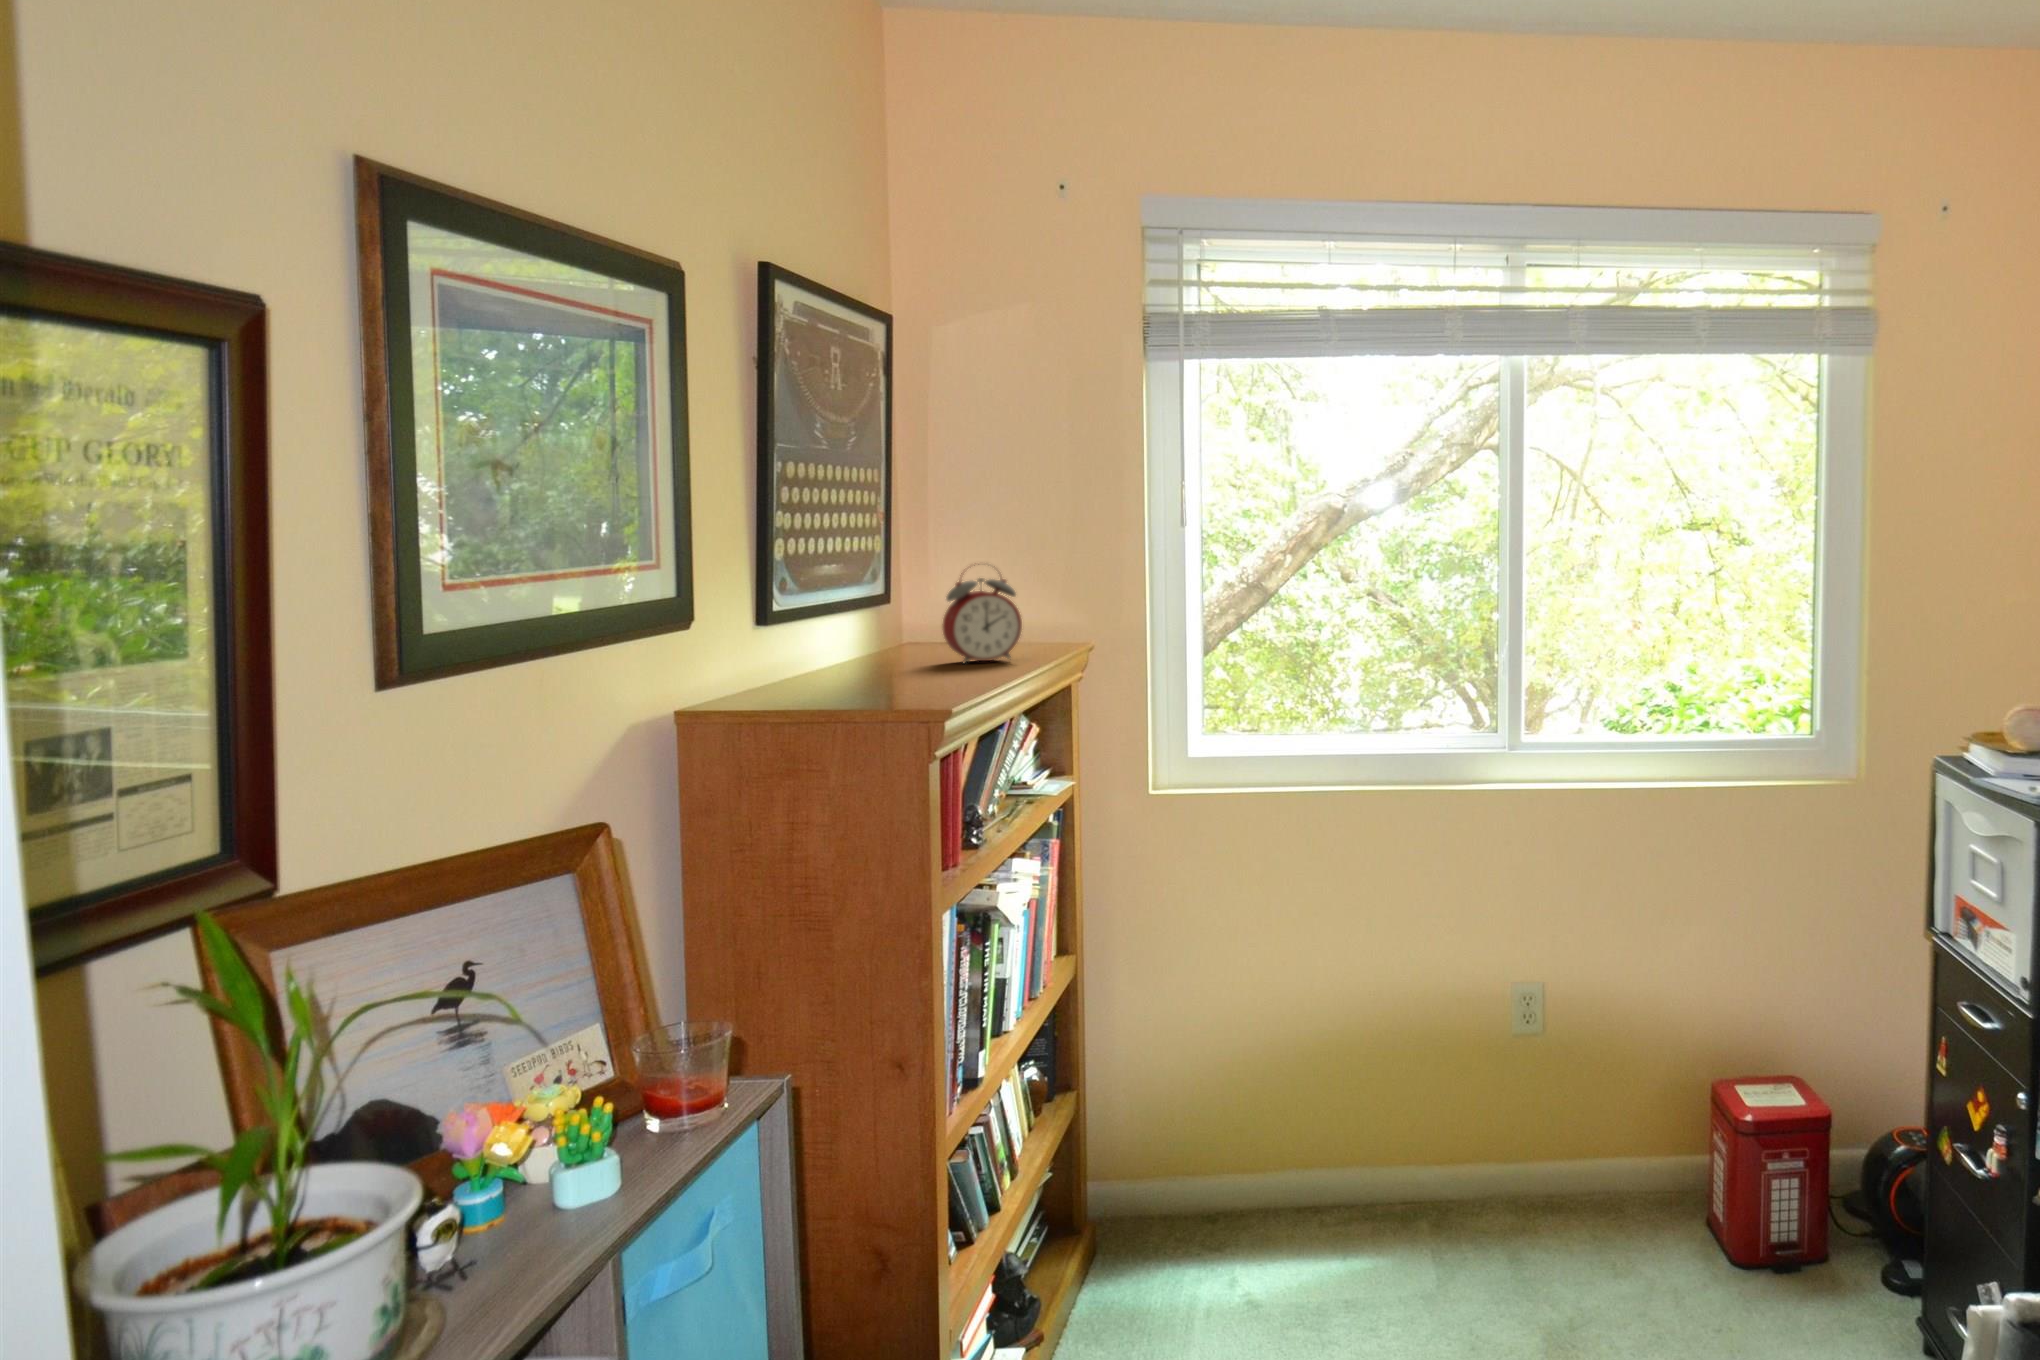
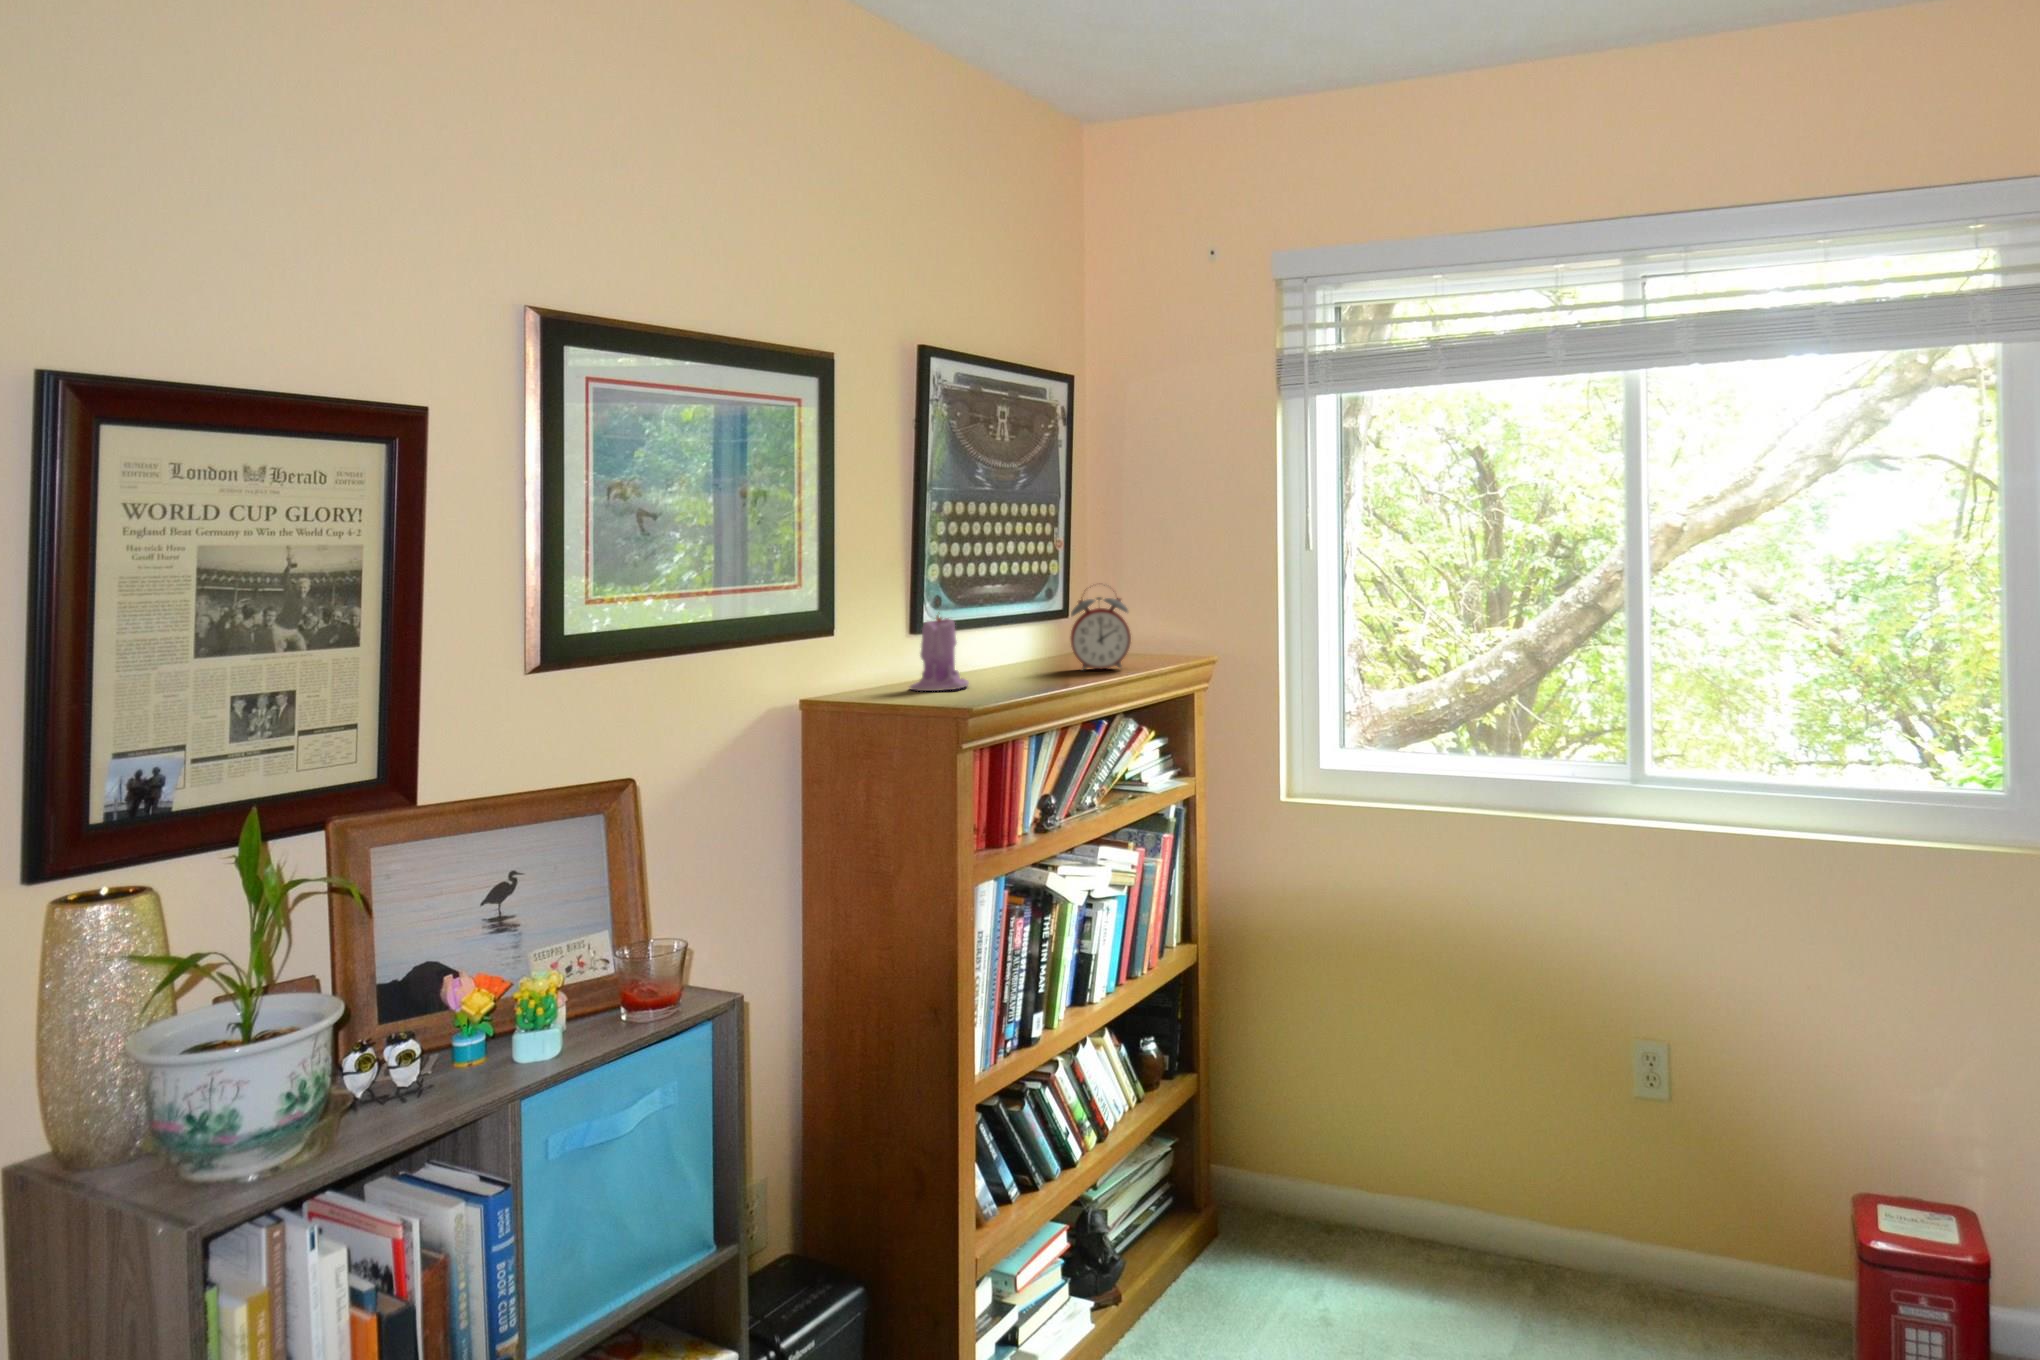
candle: none [783,593,863,694] -> present [910,612,969,691]

